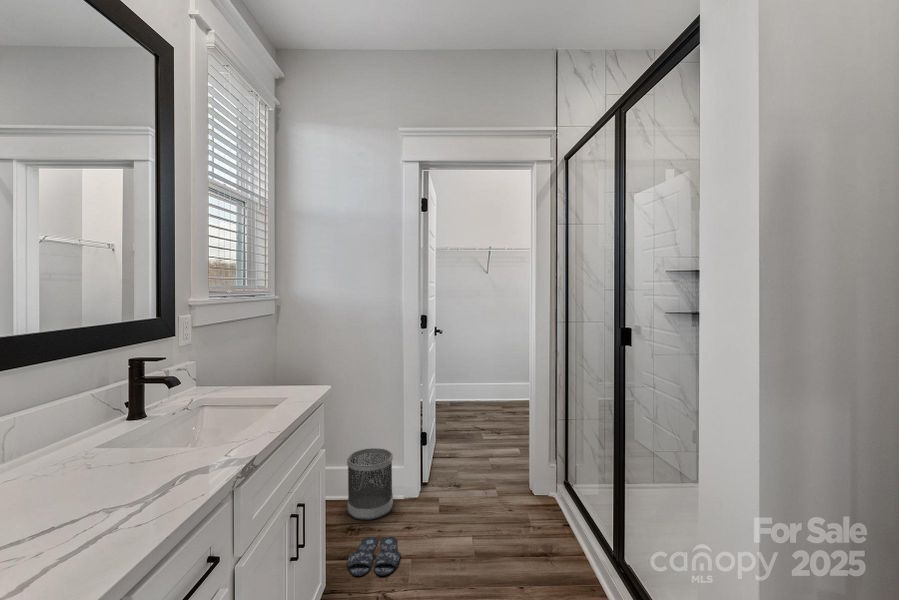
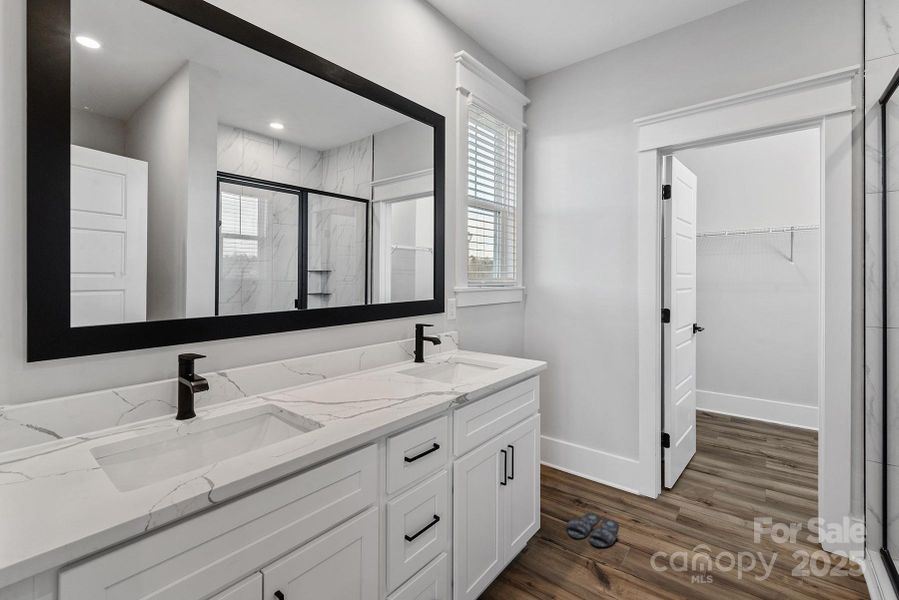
wastebasket: present [347,448,393,520] -> none [580,435,626,502]

